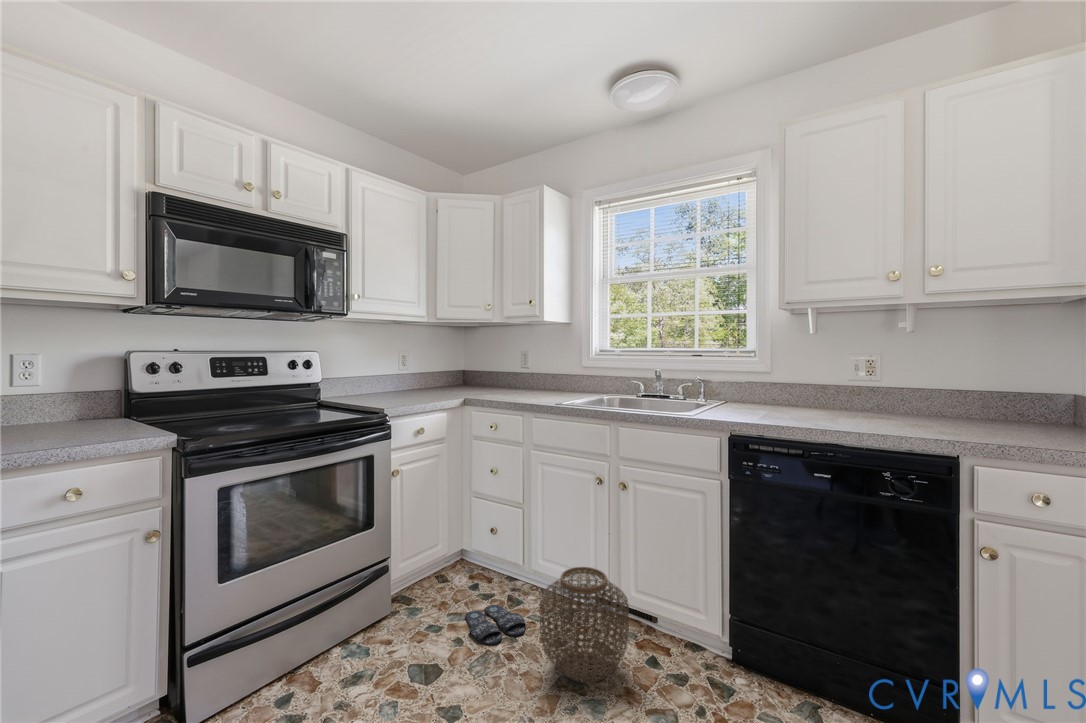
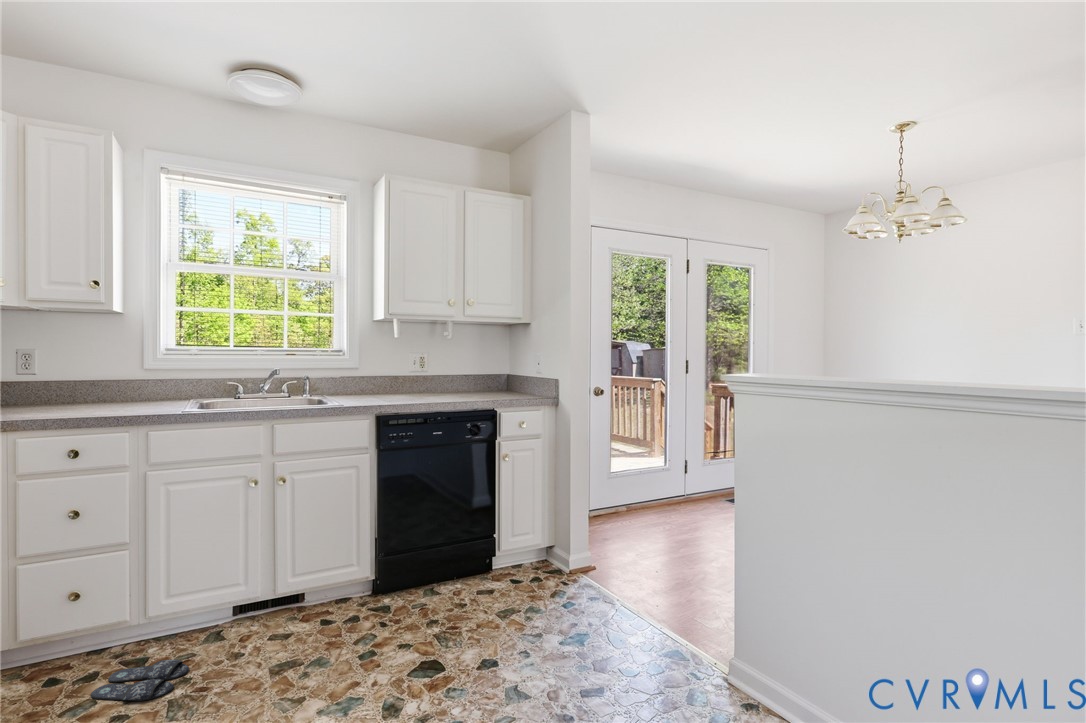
woven basket: present [540,567,629,683] -> none [232,563,322,666]

